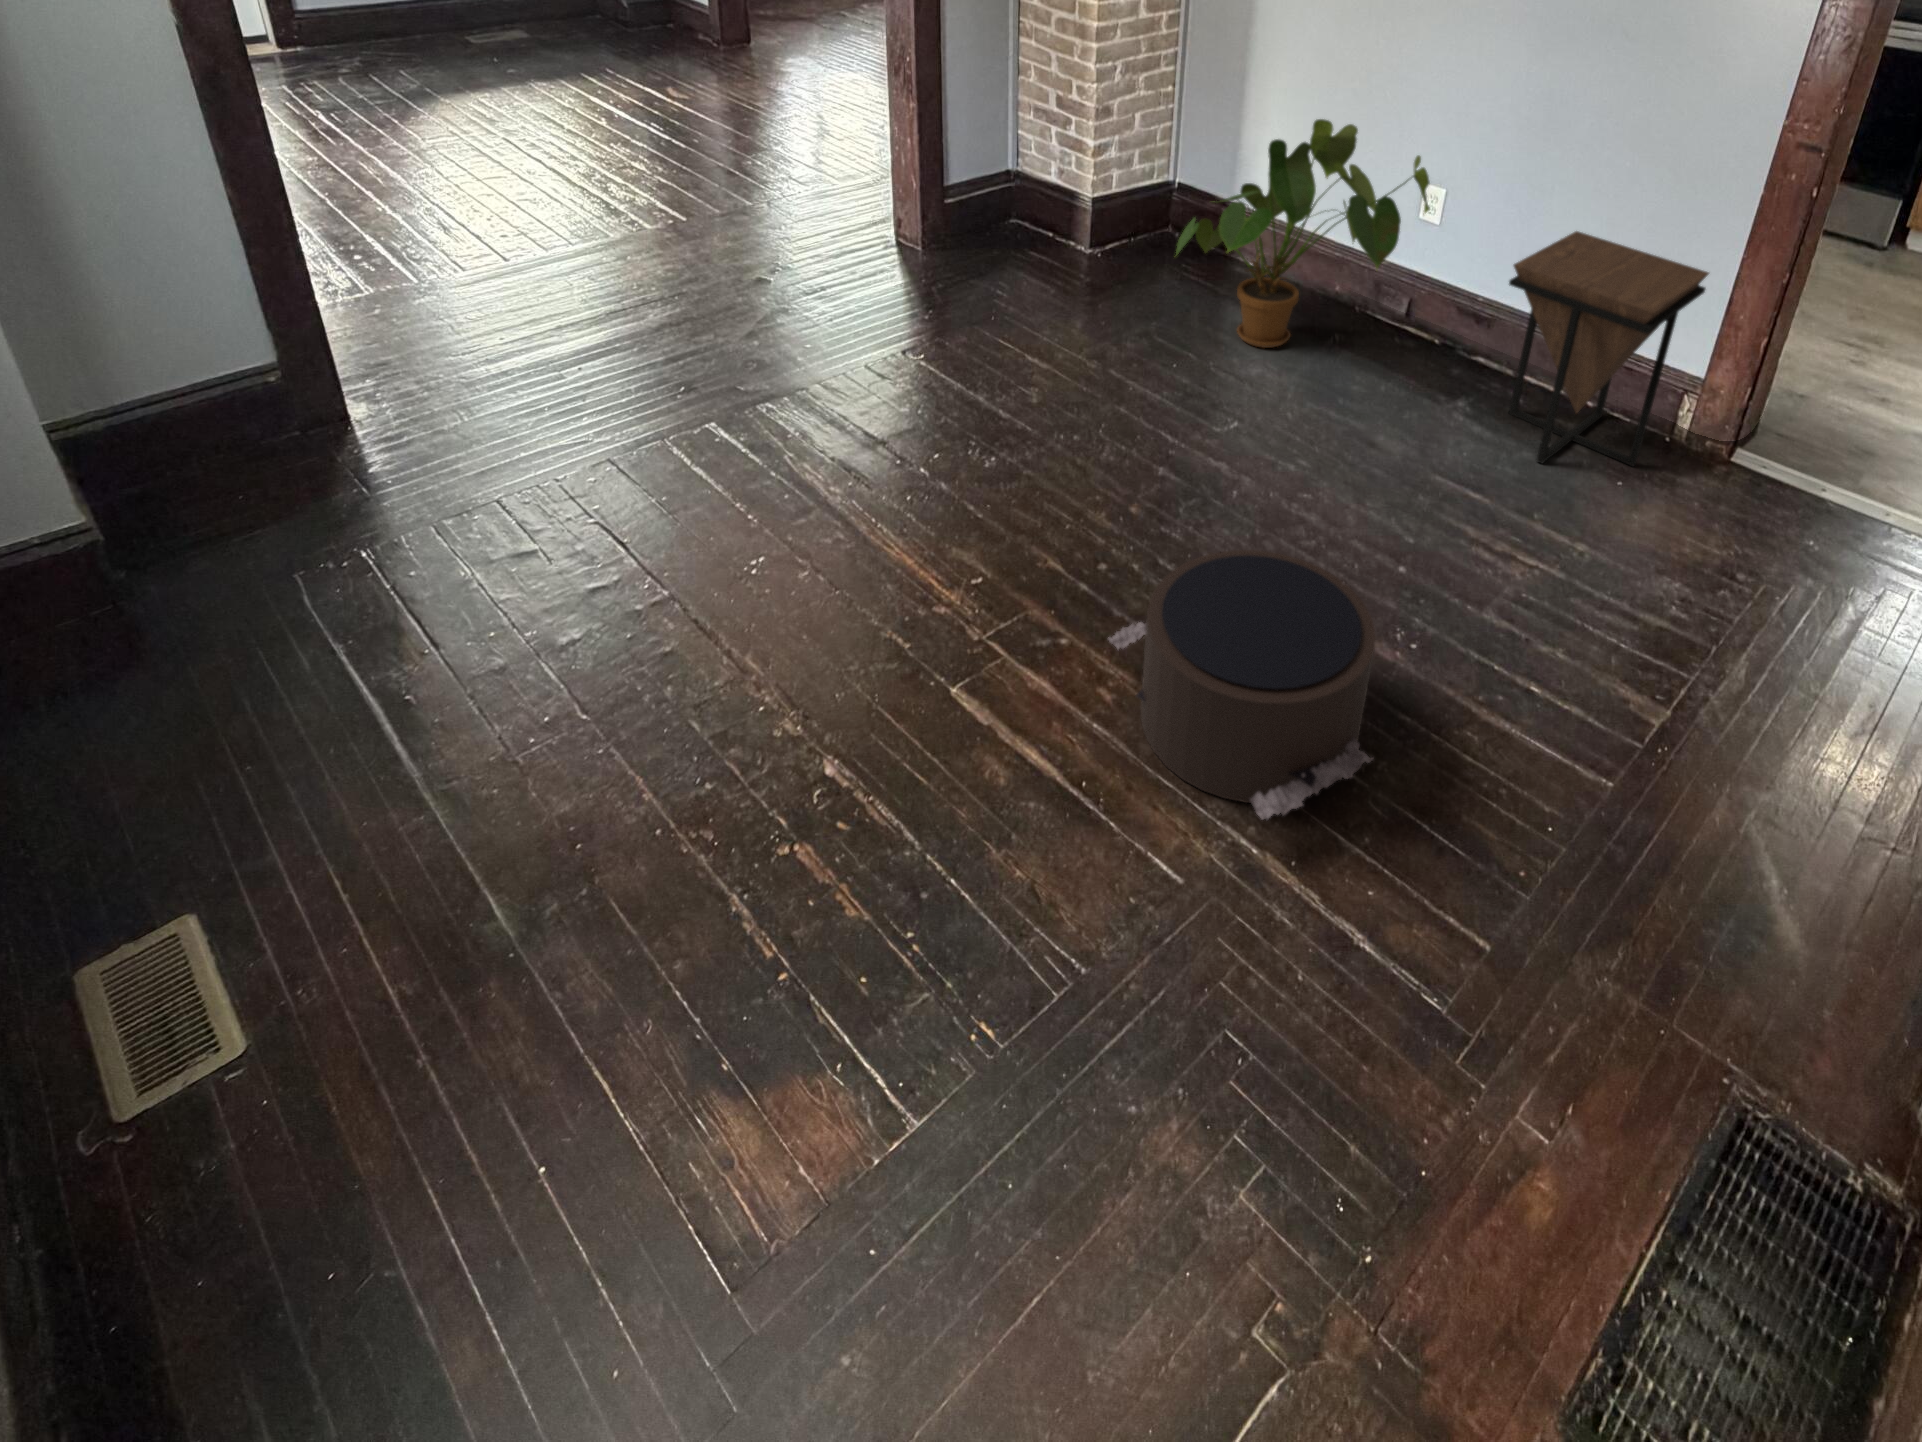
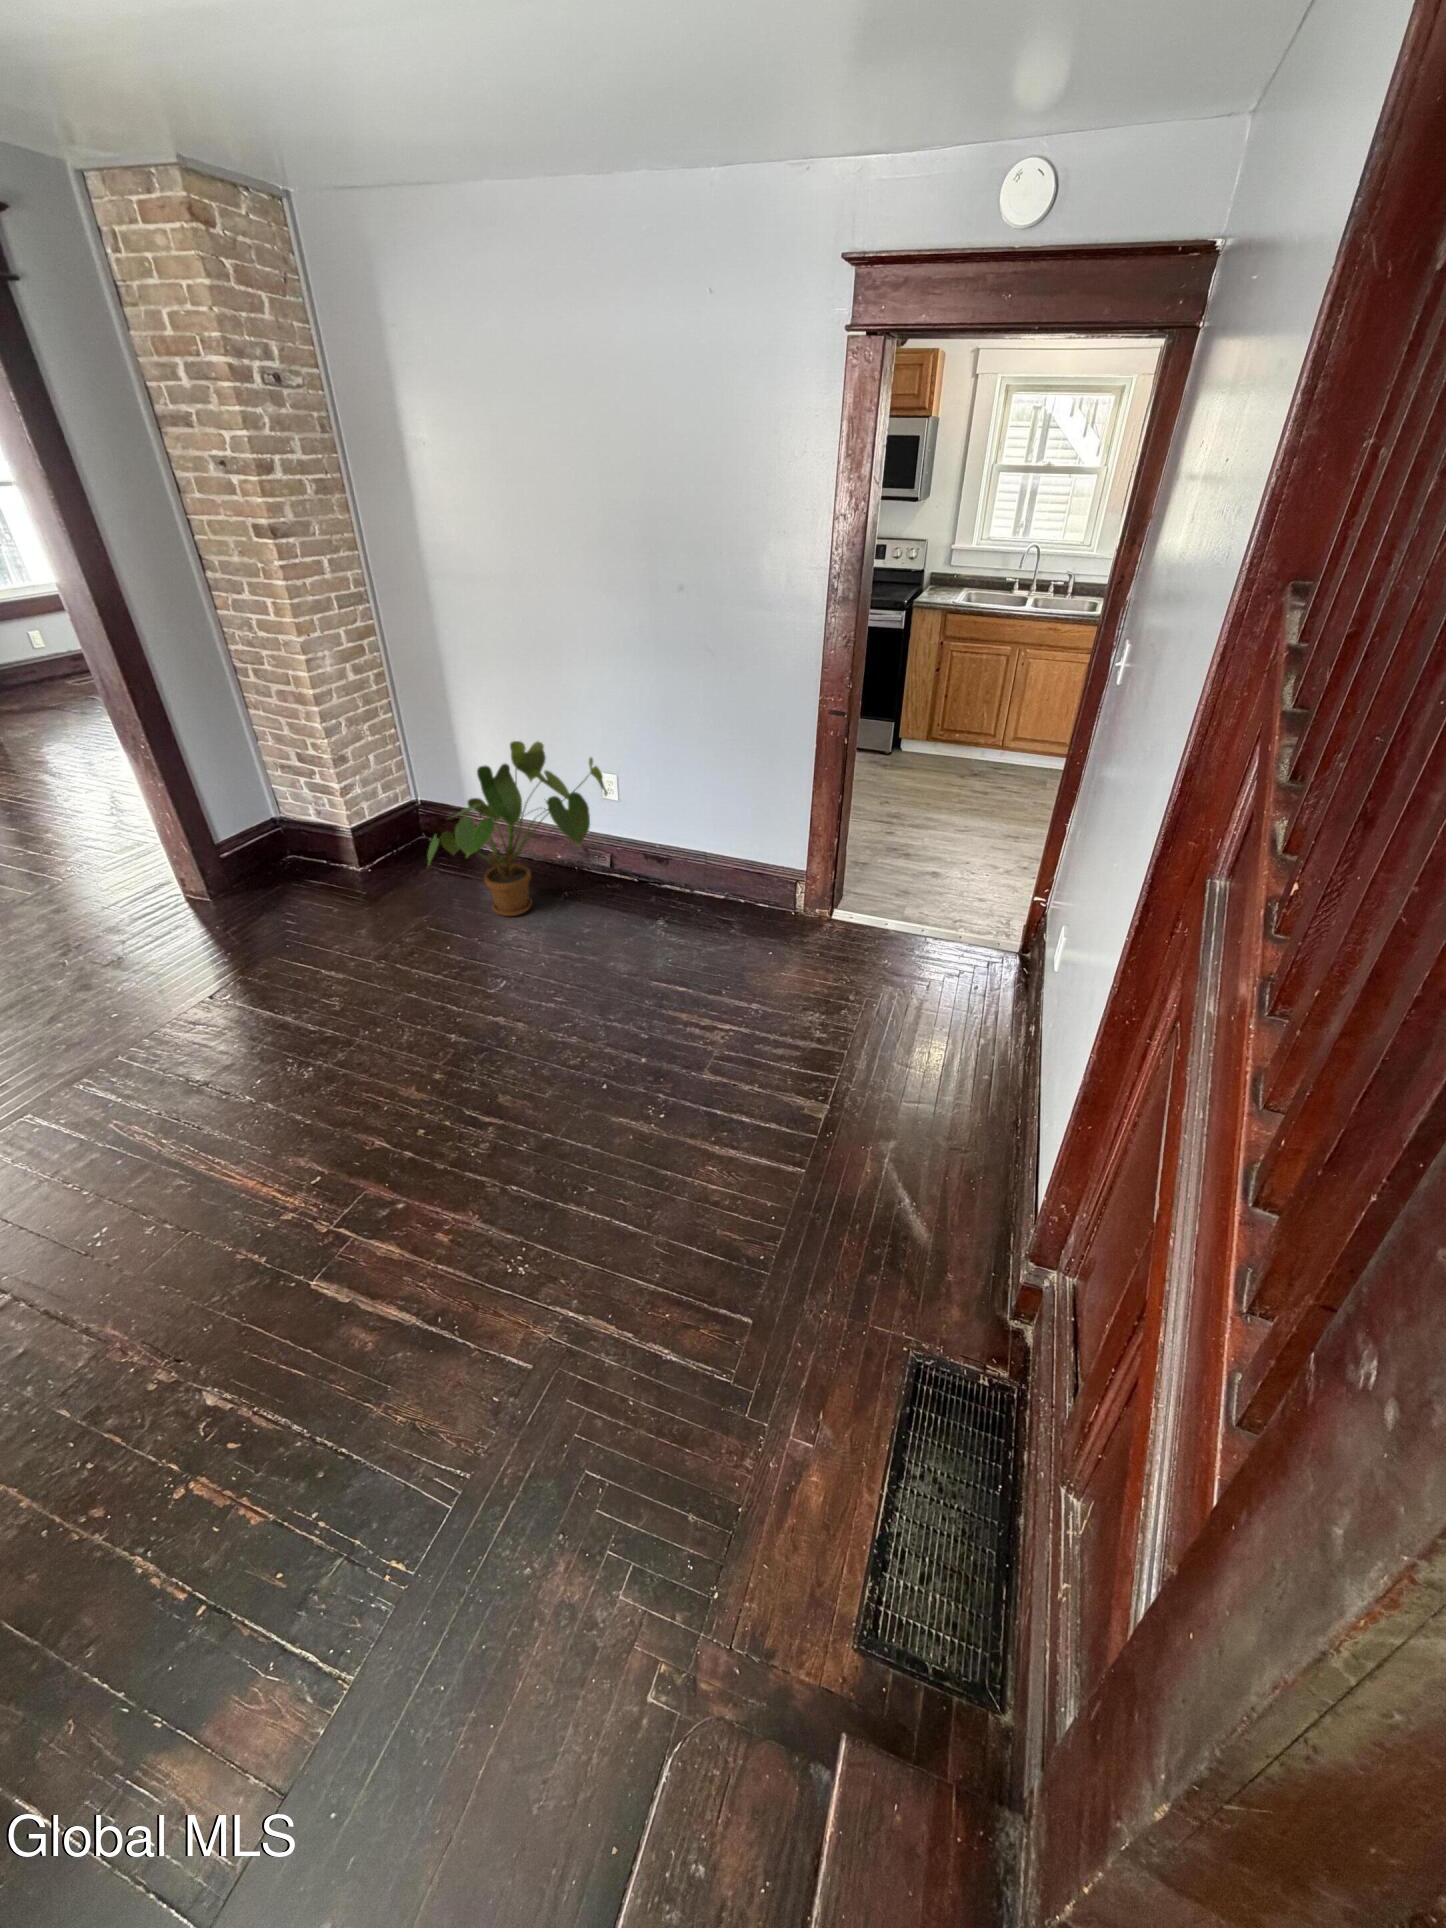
side table: present [1509,231,1709,466] -> none [670,792,795,953]
pouf: present [1108,550,1375,820] -> none [434,1090,649,1299]

